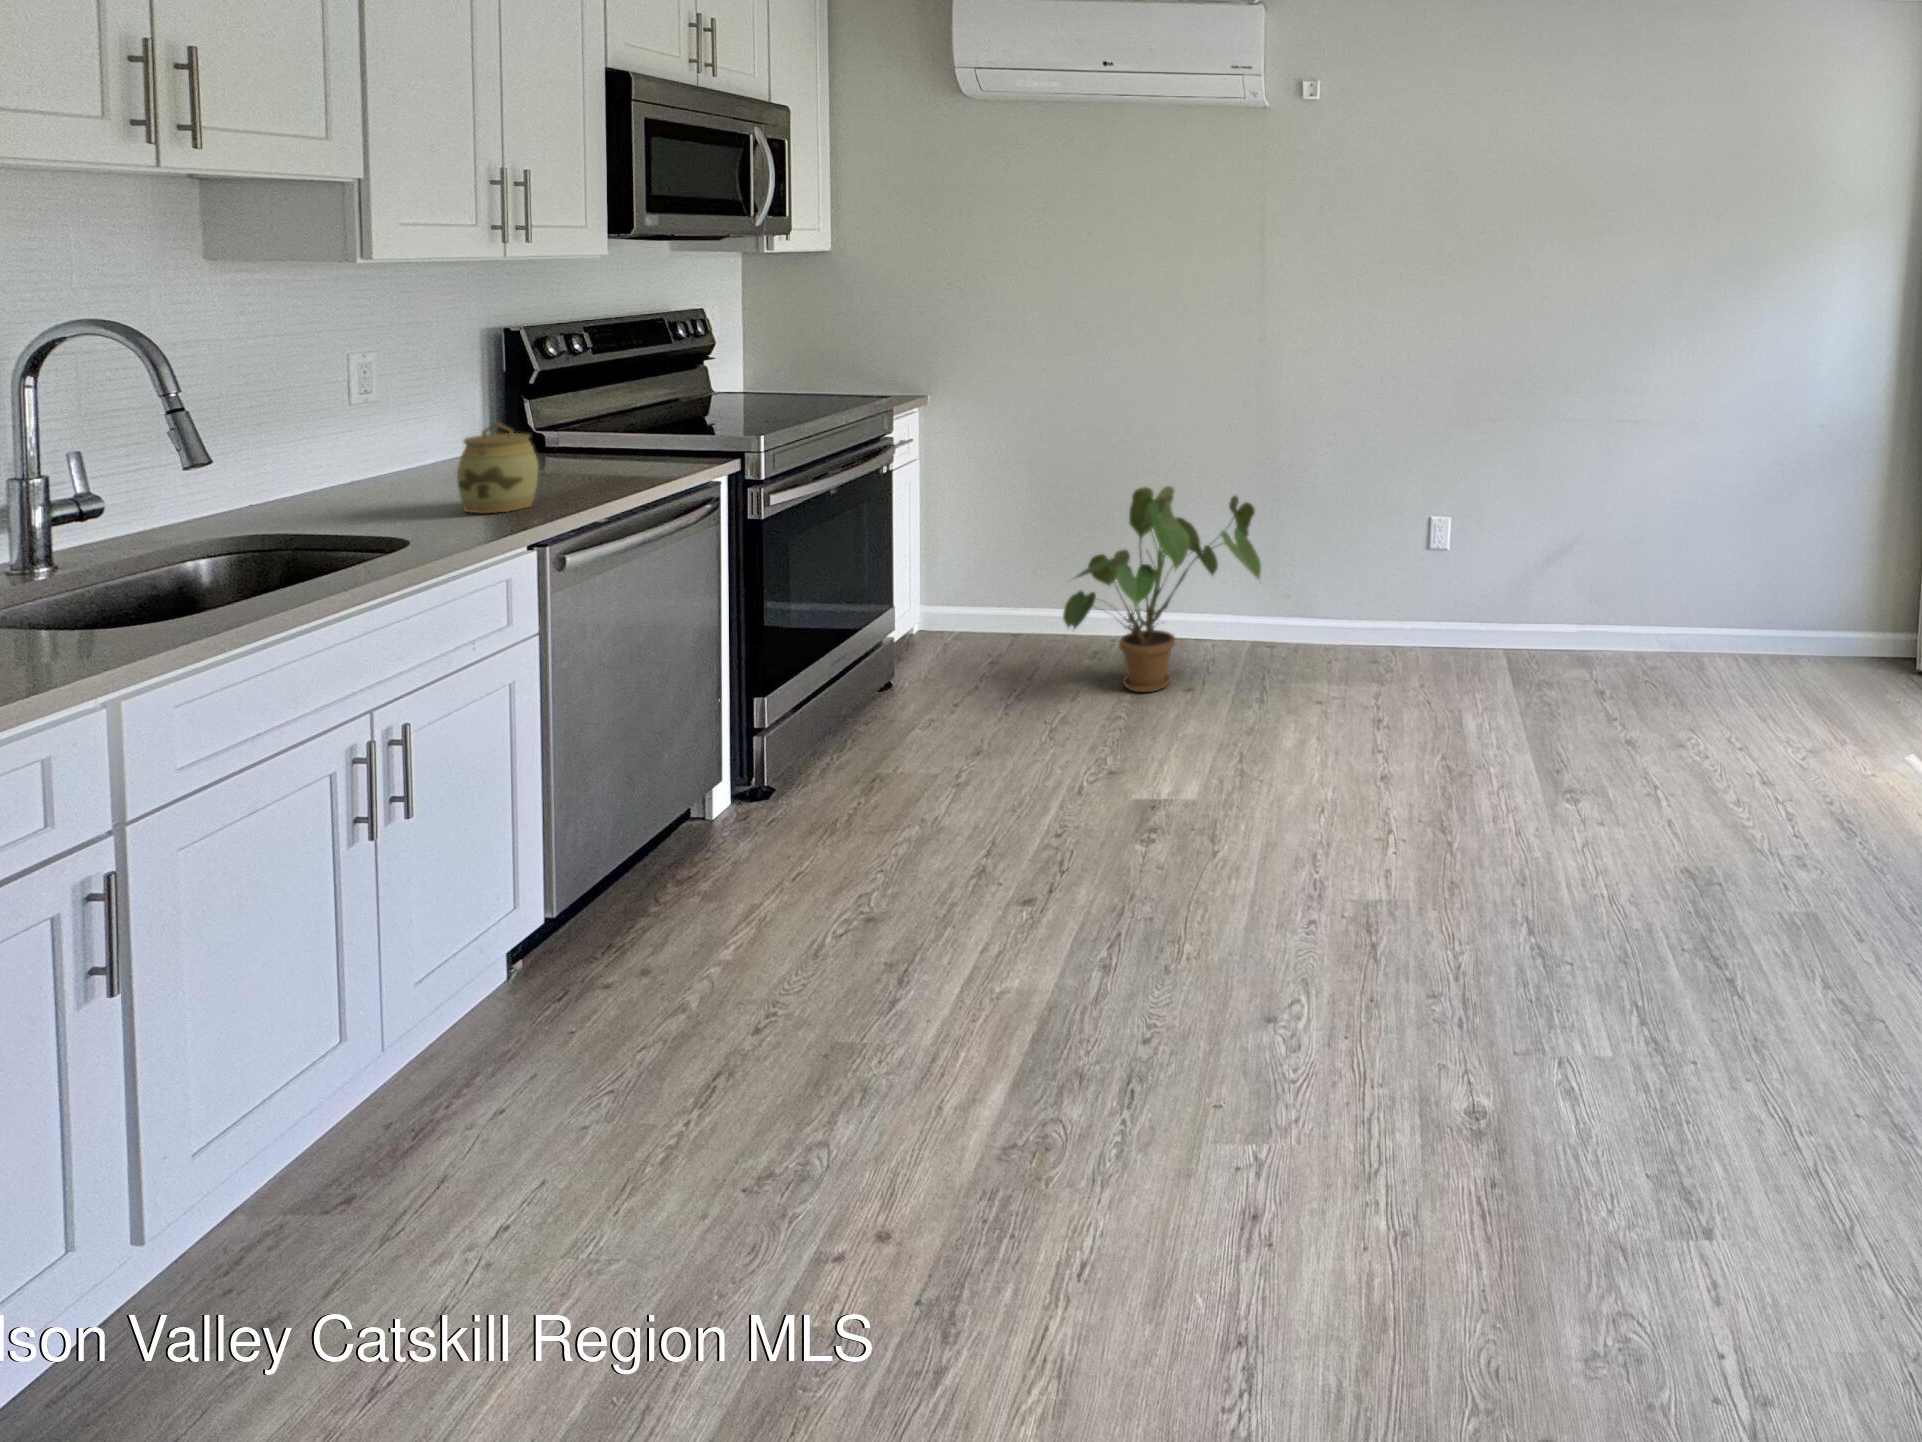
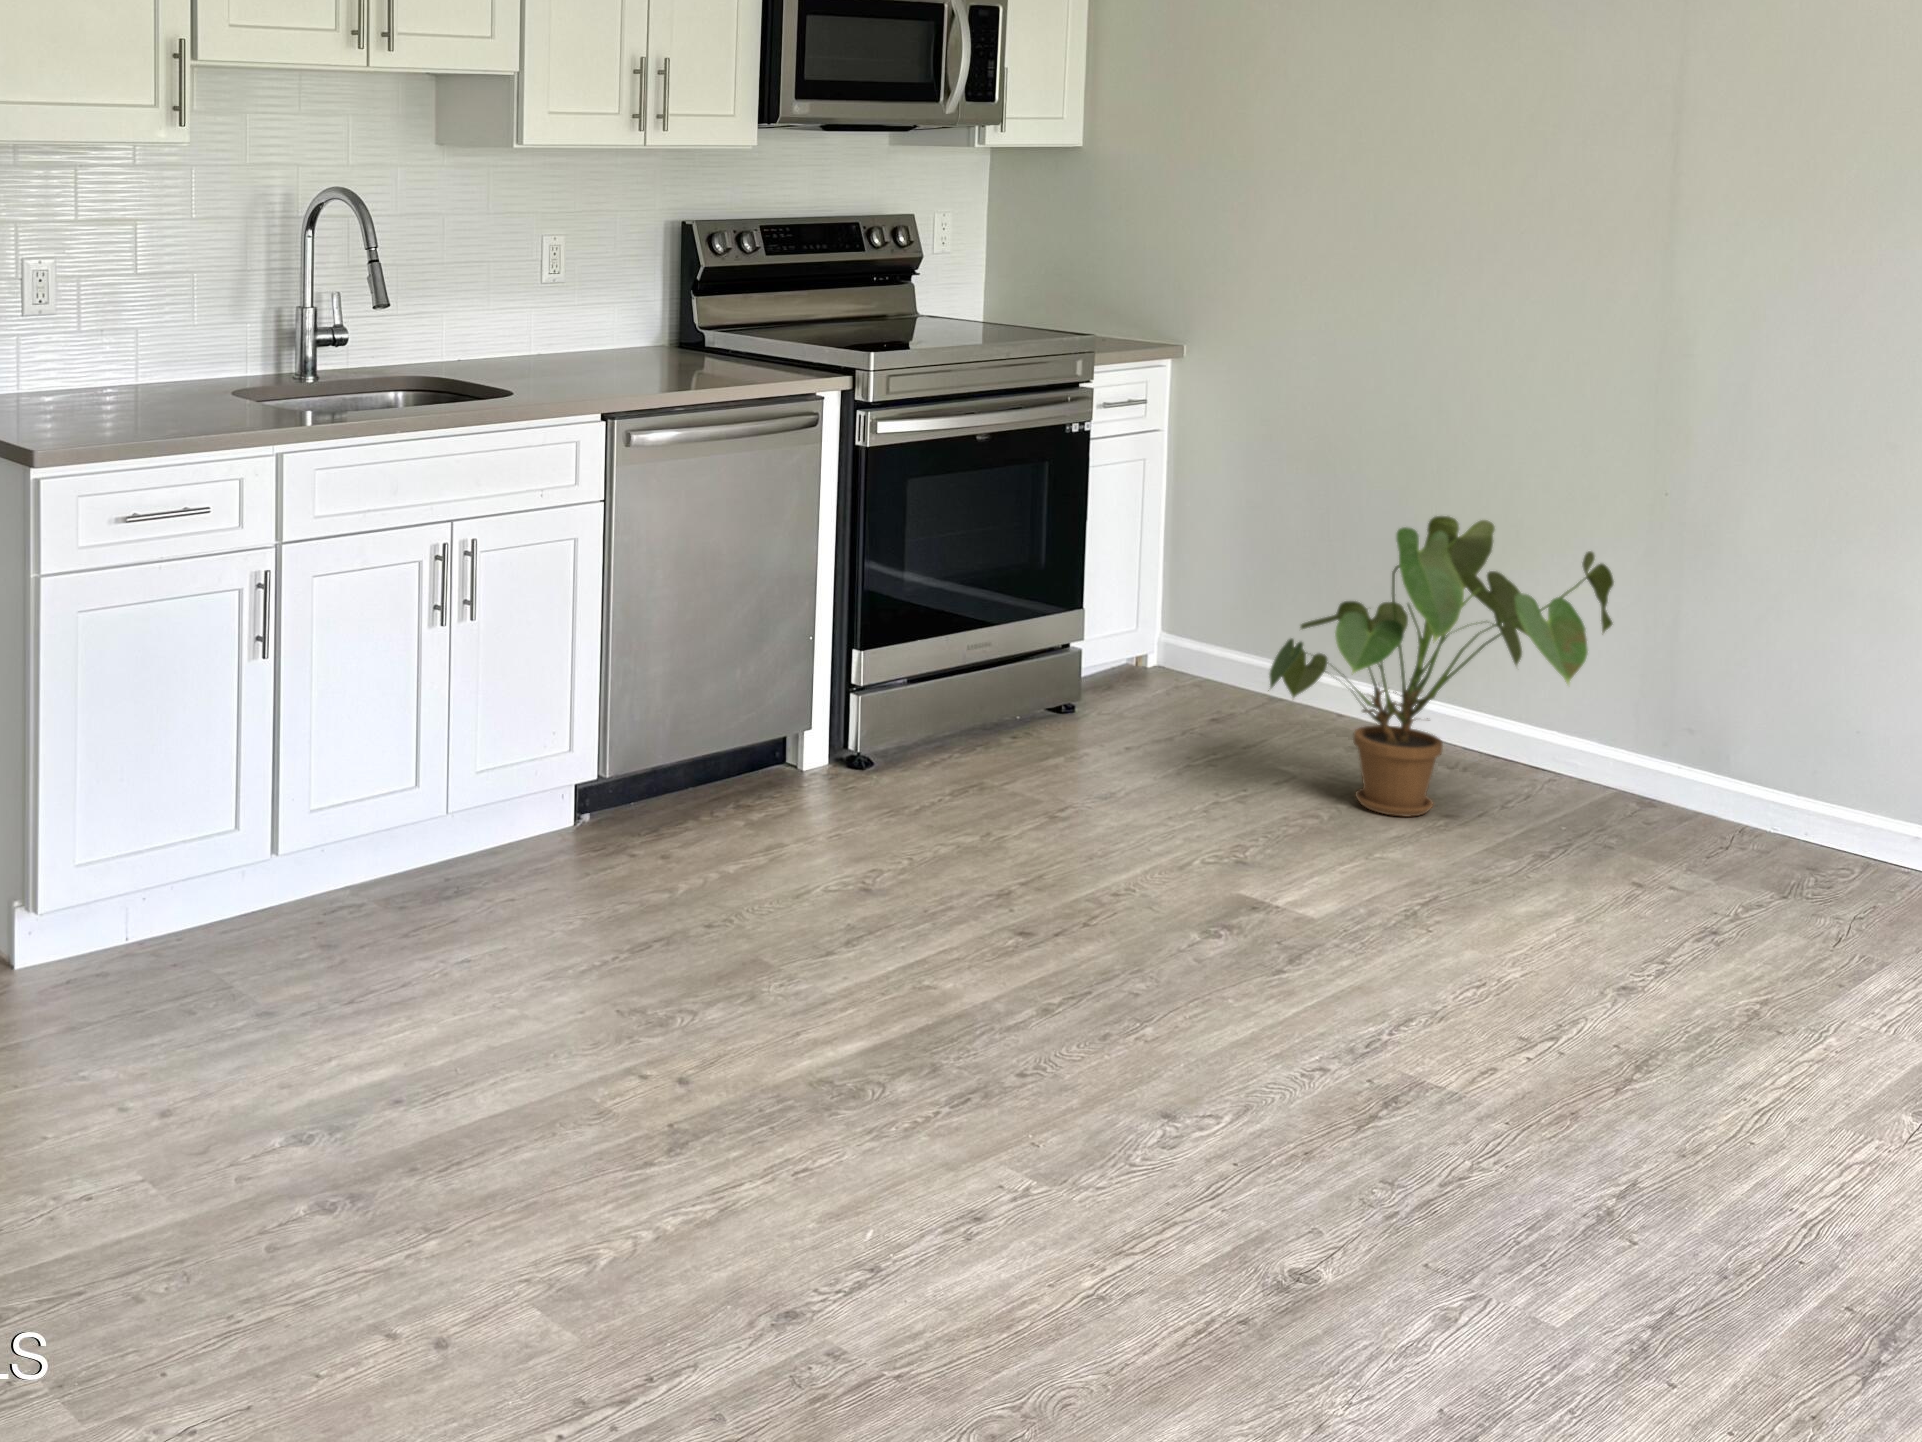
jar: present [457,422,538,513] -> none [569,303,634,390]

